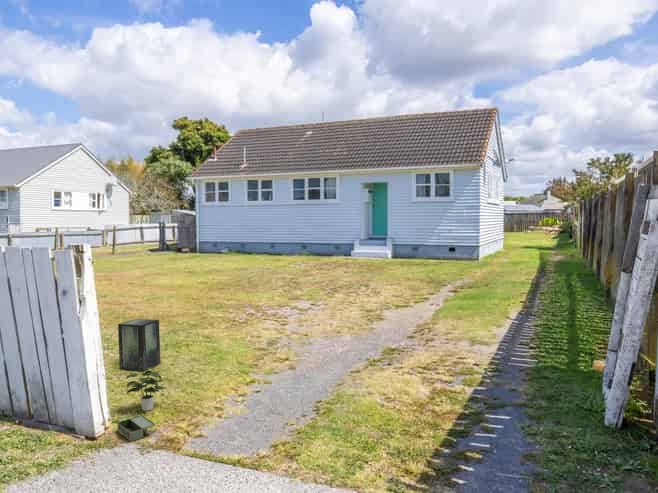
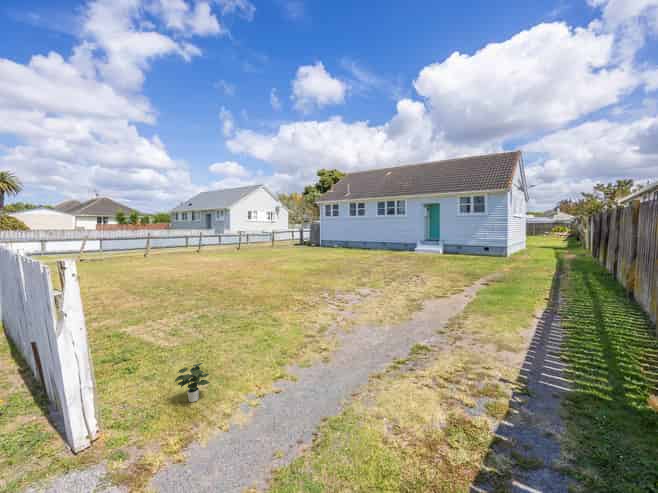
storage box: present [118,319,161,371] -> none [207,308,239,351]
toolbox: present [118,415,155,441] -> none [146,414,175,448]

